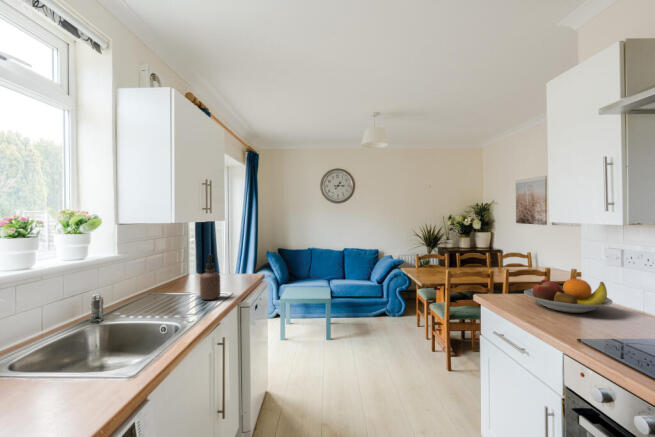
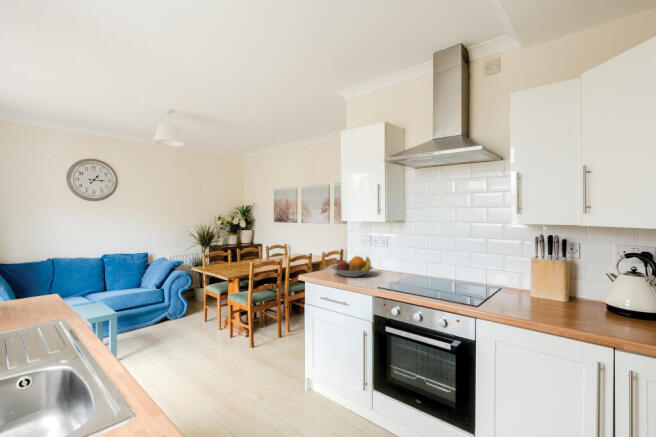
soap dispenser: present [200,255,220,300] -> none [23,273,57,334]

